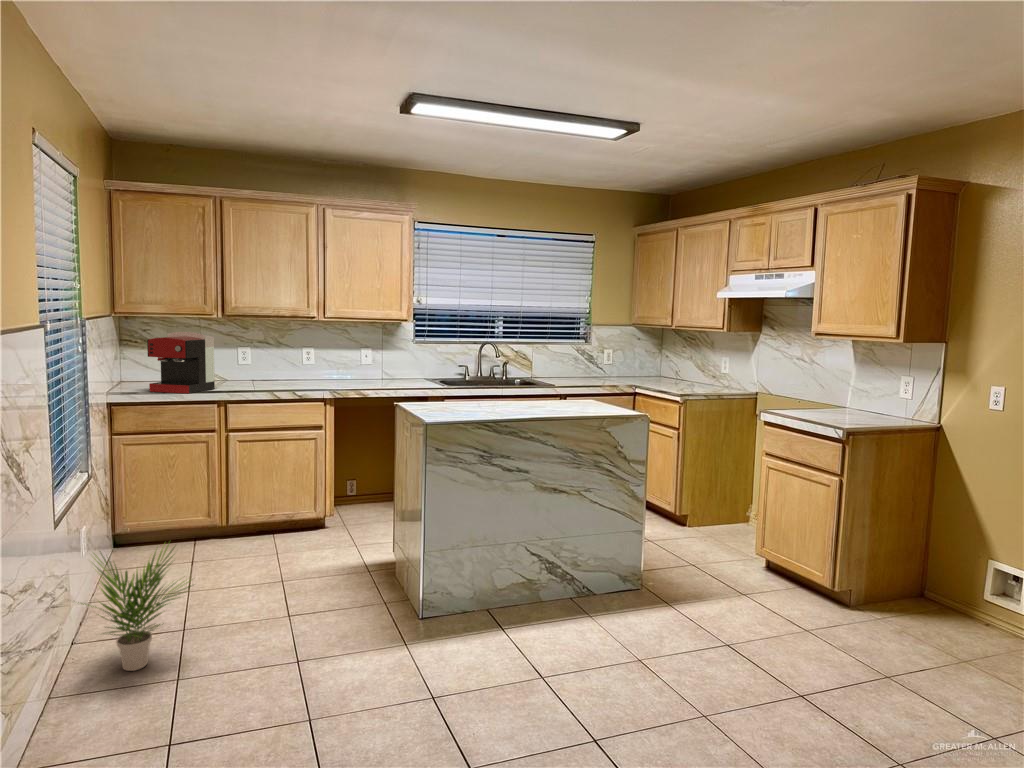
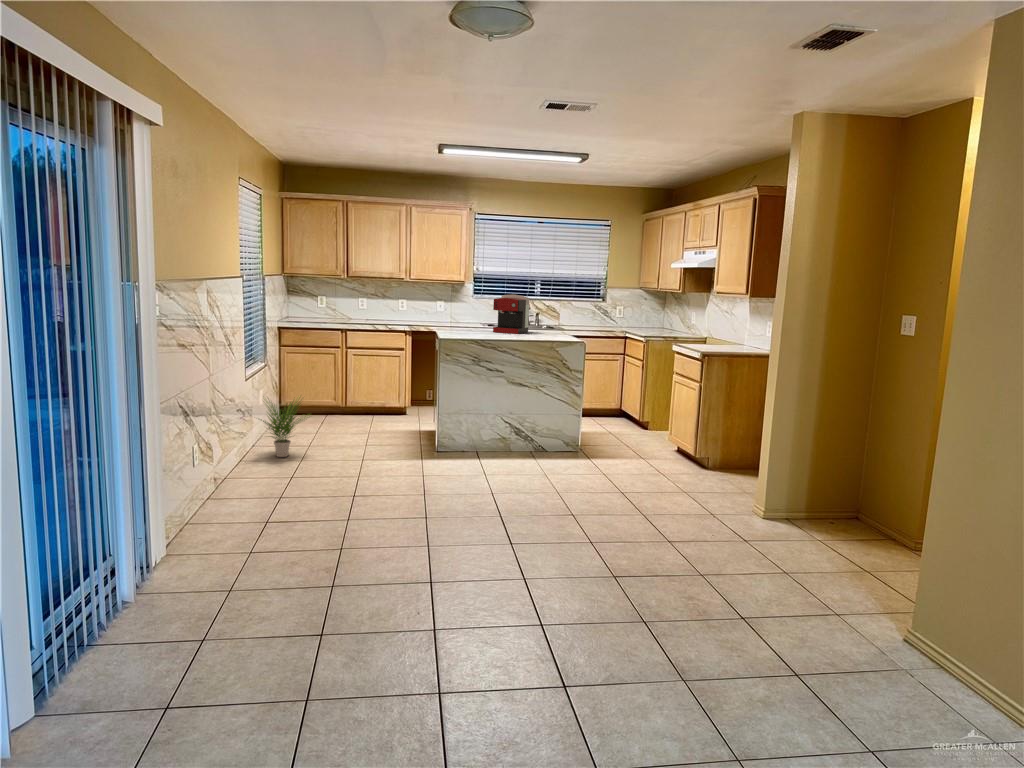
coffee maker: present [147,332,215,393] -> present [493,294,529,334]

